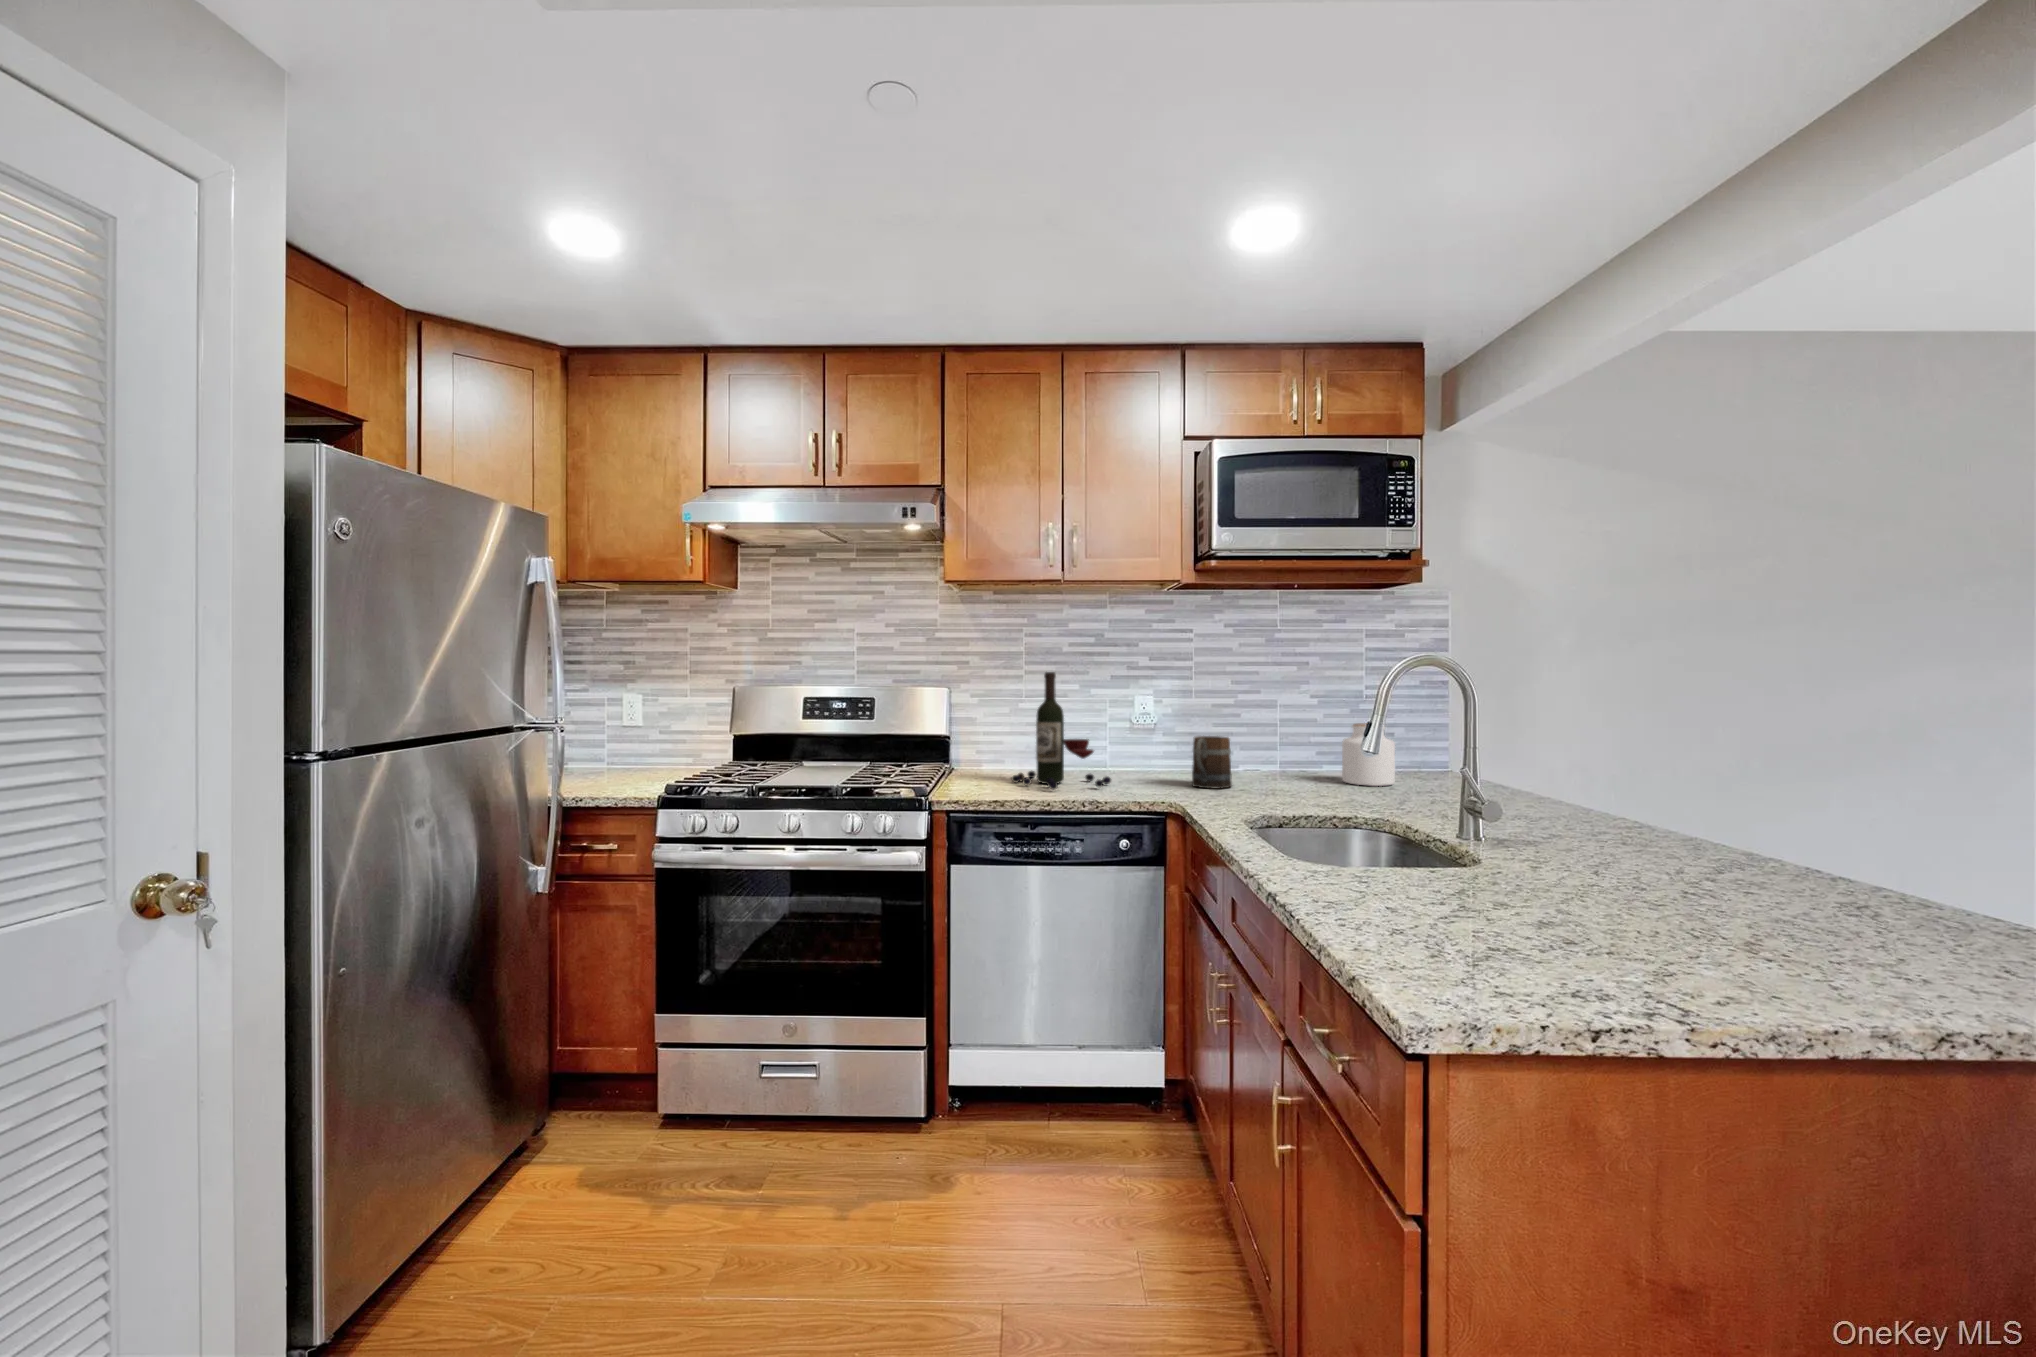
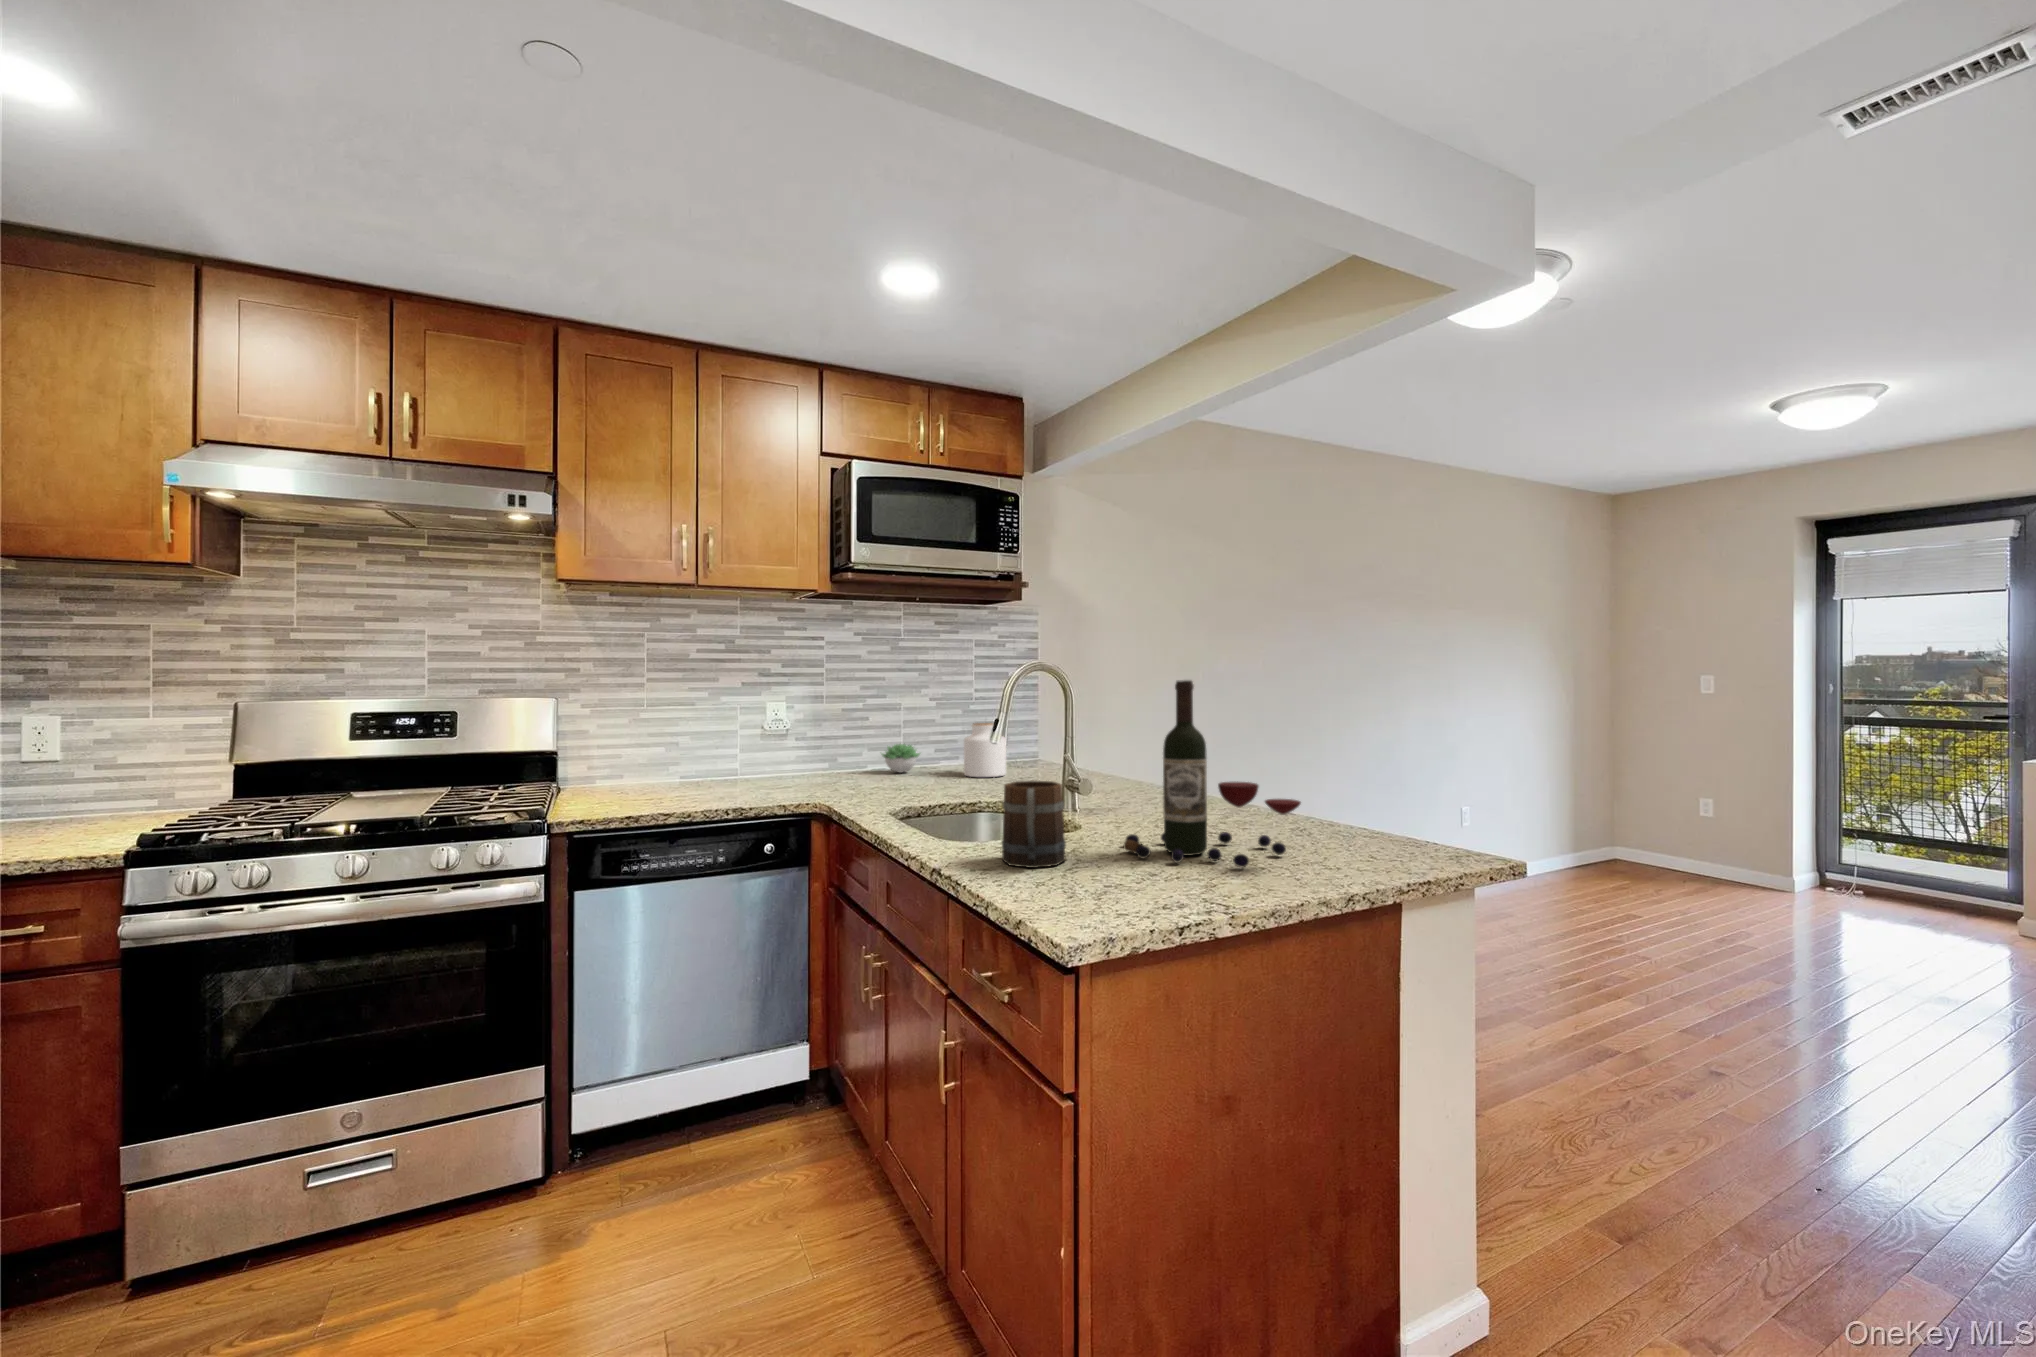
wine bottle: present [1012,672,1111,790] -> present [1123,680,1301,867]
mug: present [1192,736,1232,789] -> present [1002,781,1066,868]
succulent plant: none [1247,743,1294,773] -> present [882,744,920,772]

